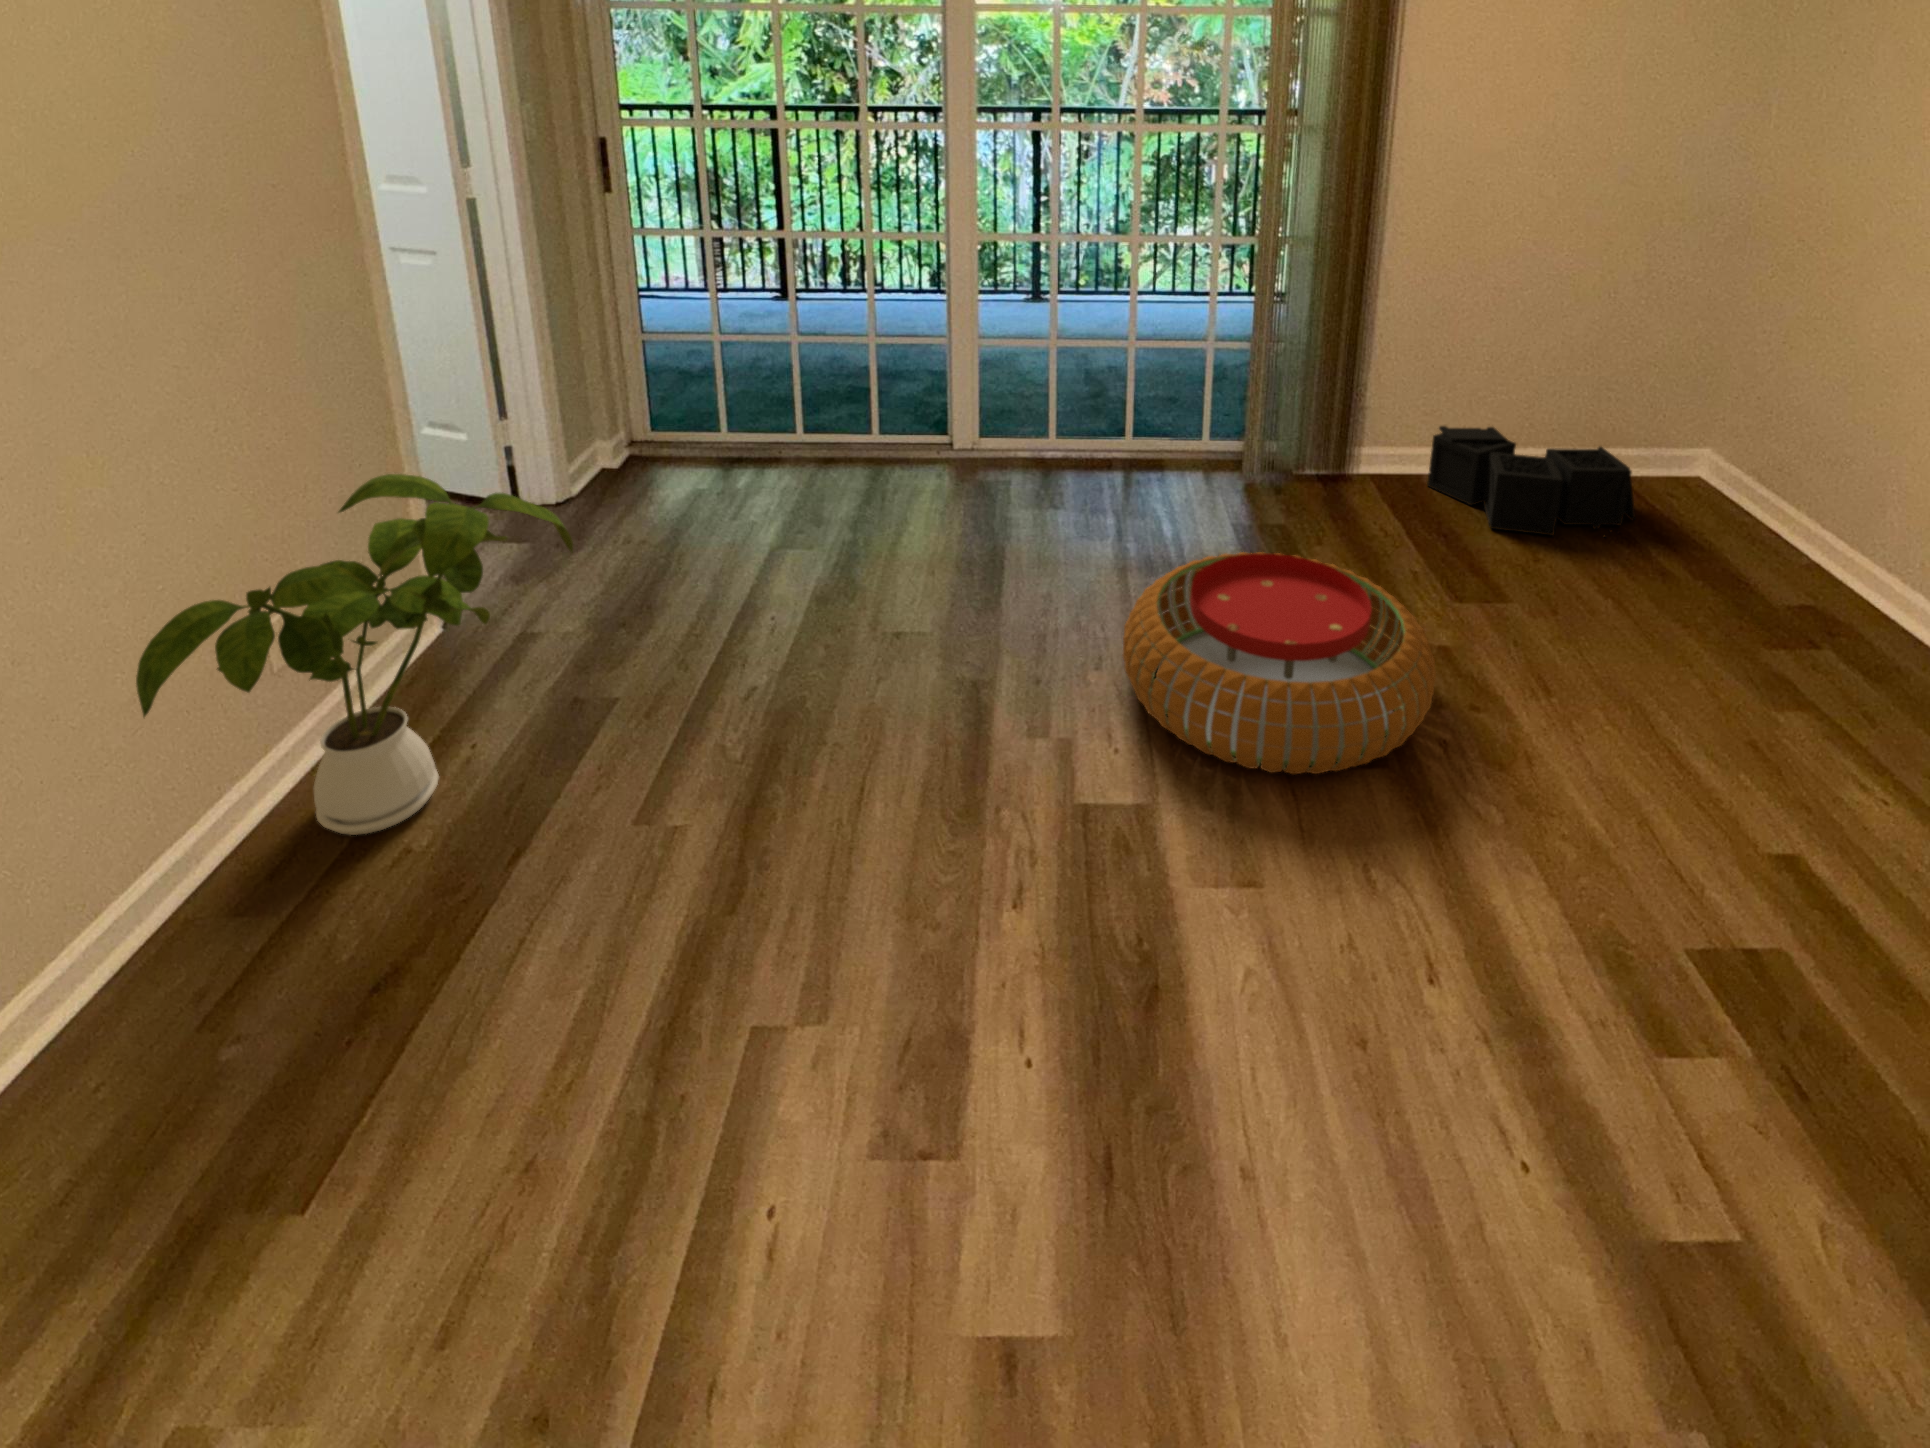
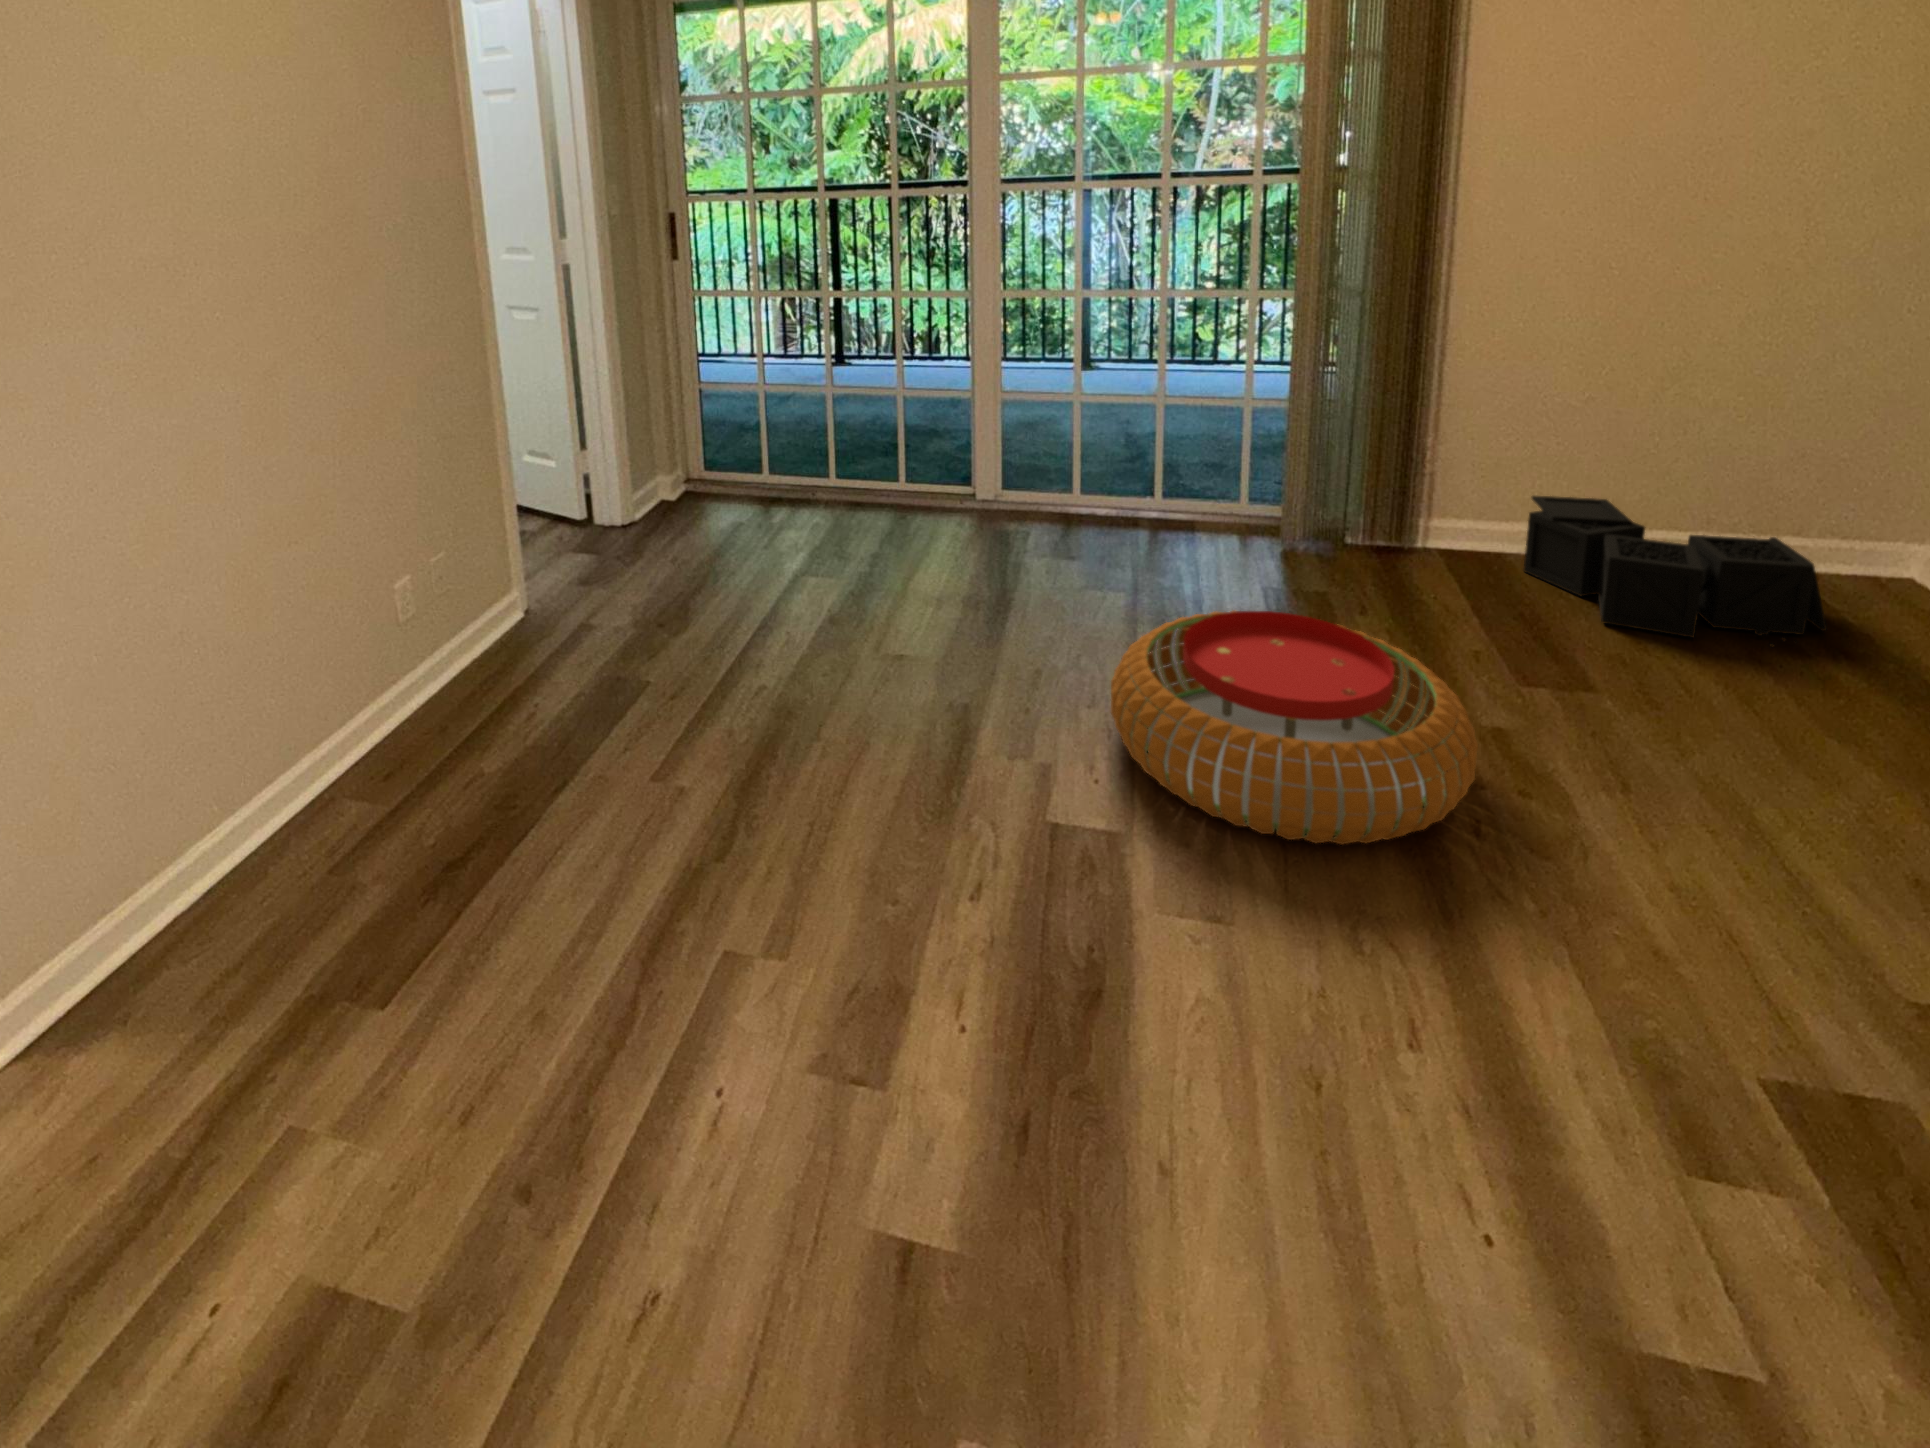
house plant: present [136,474,573,835] -> none [316,469,613,756]

